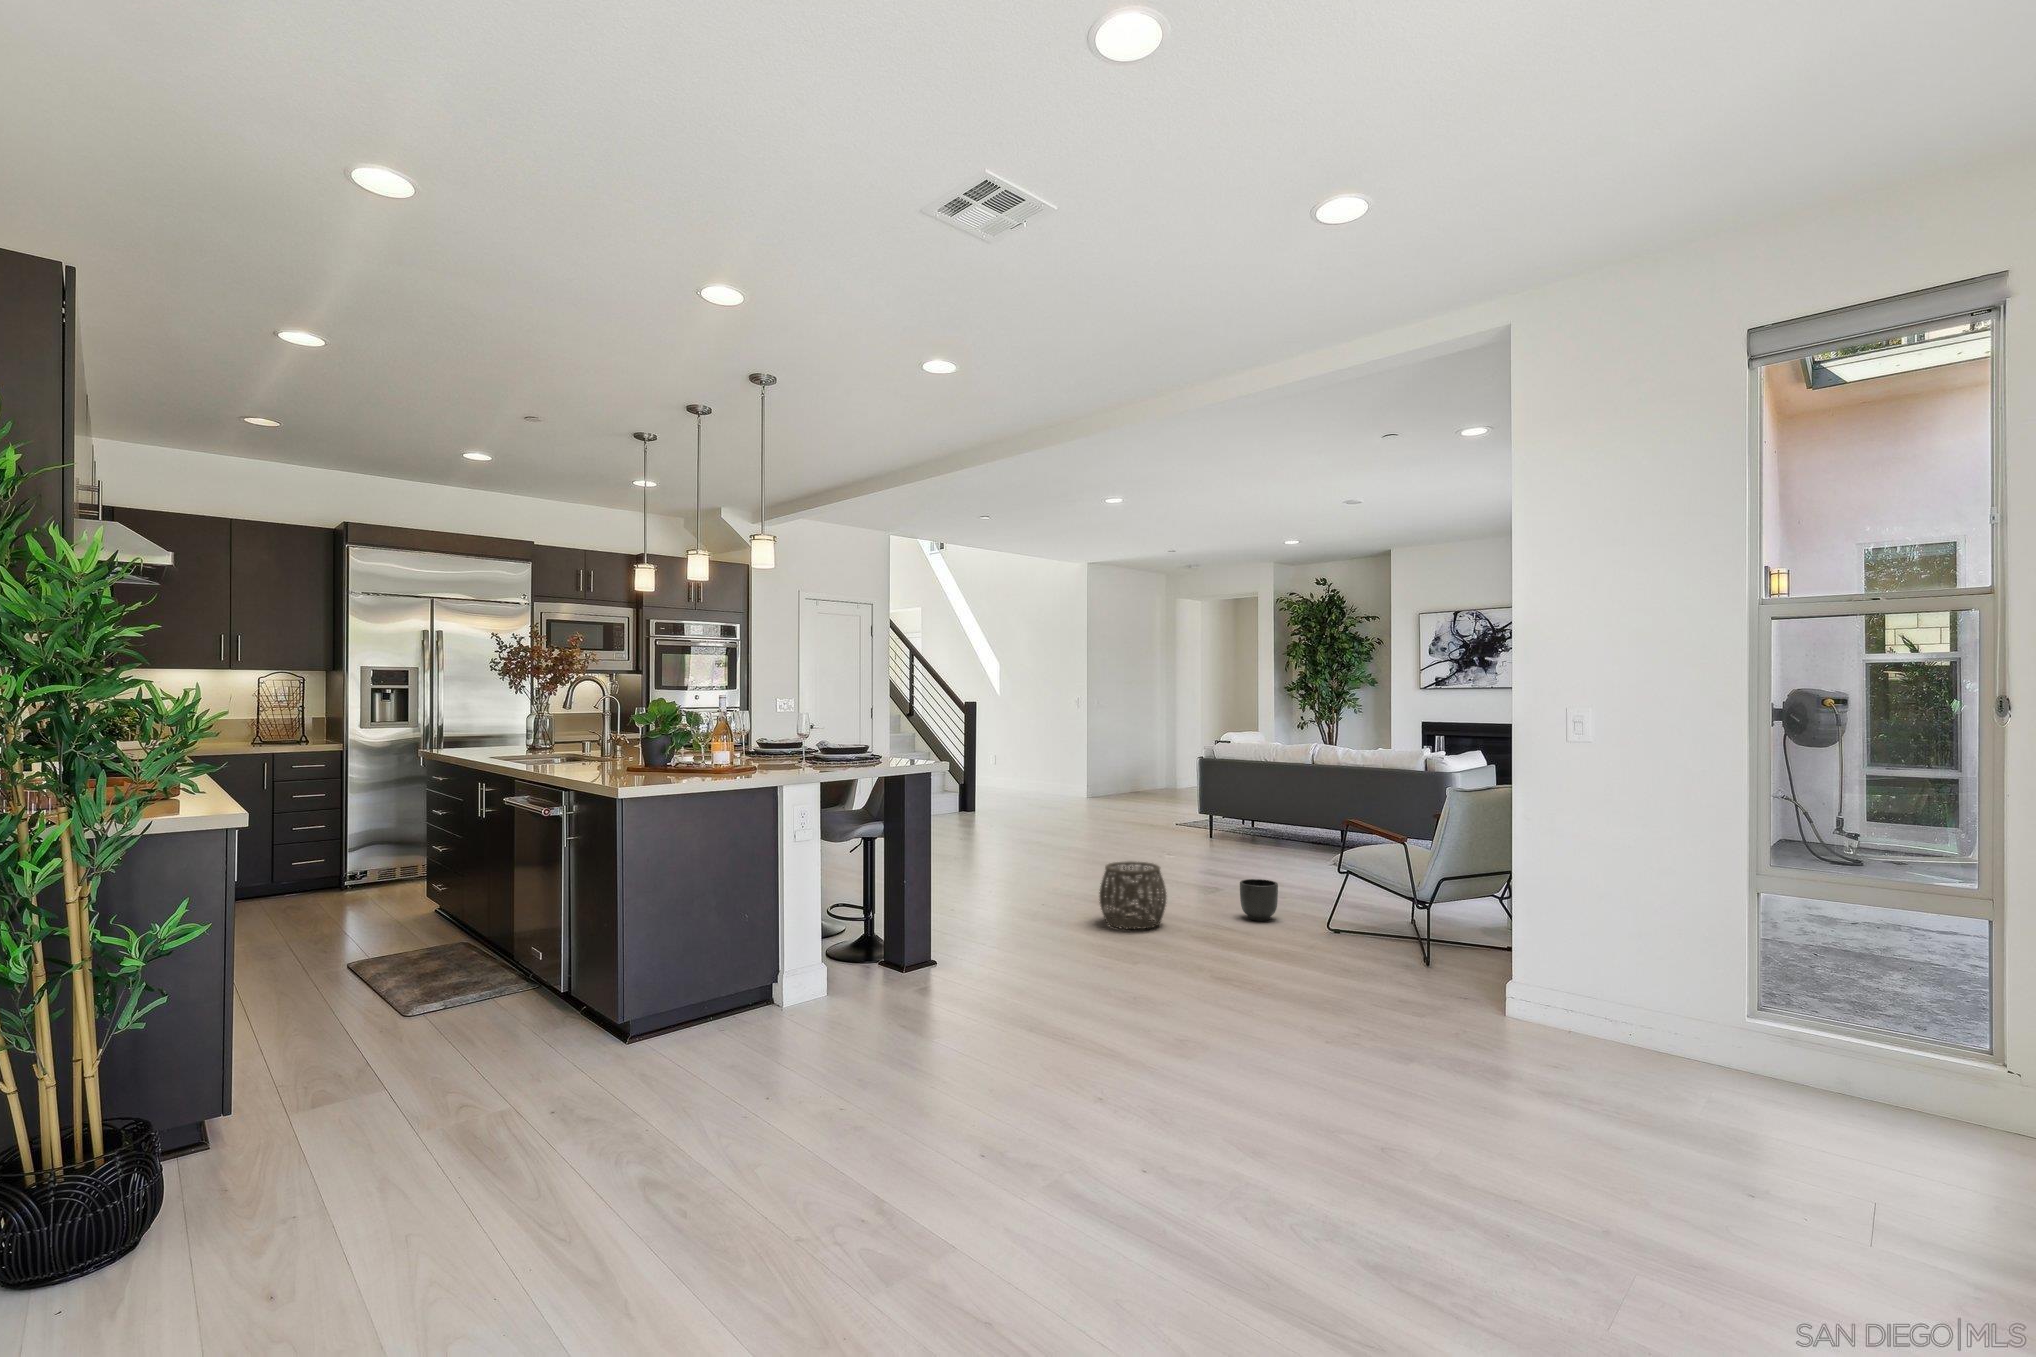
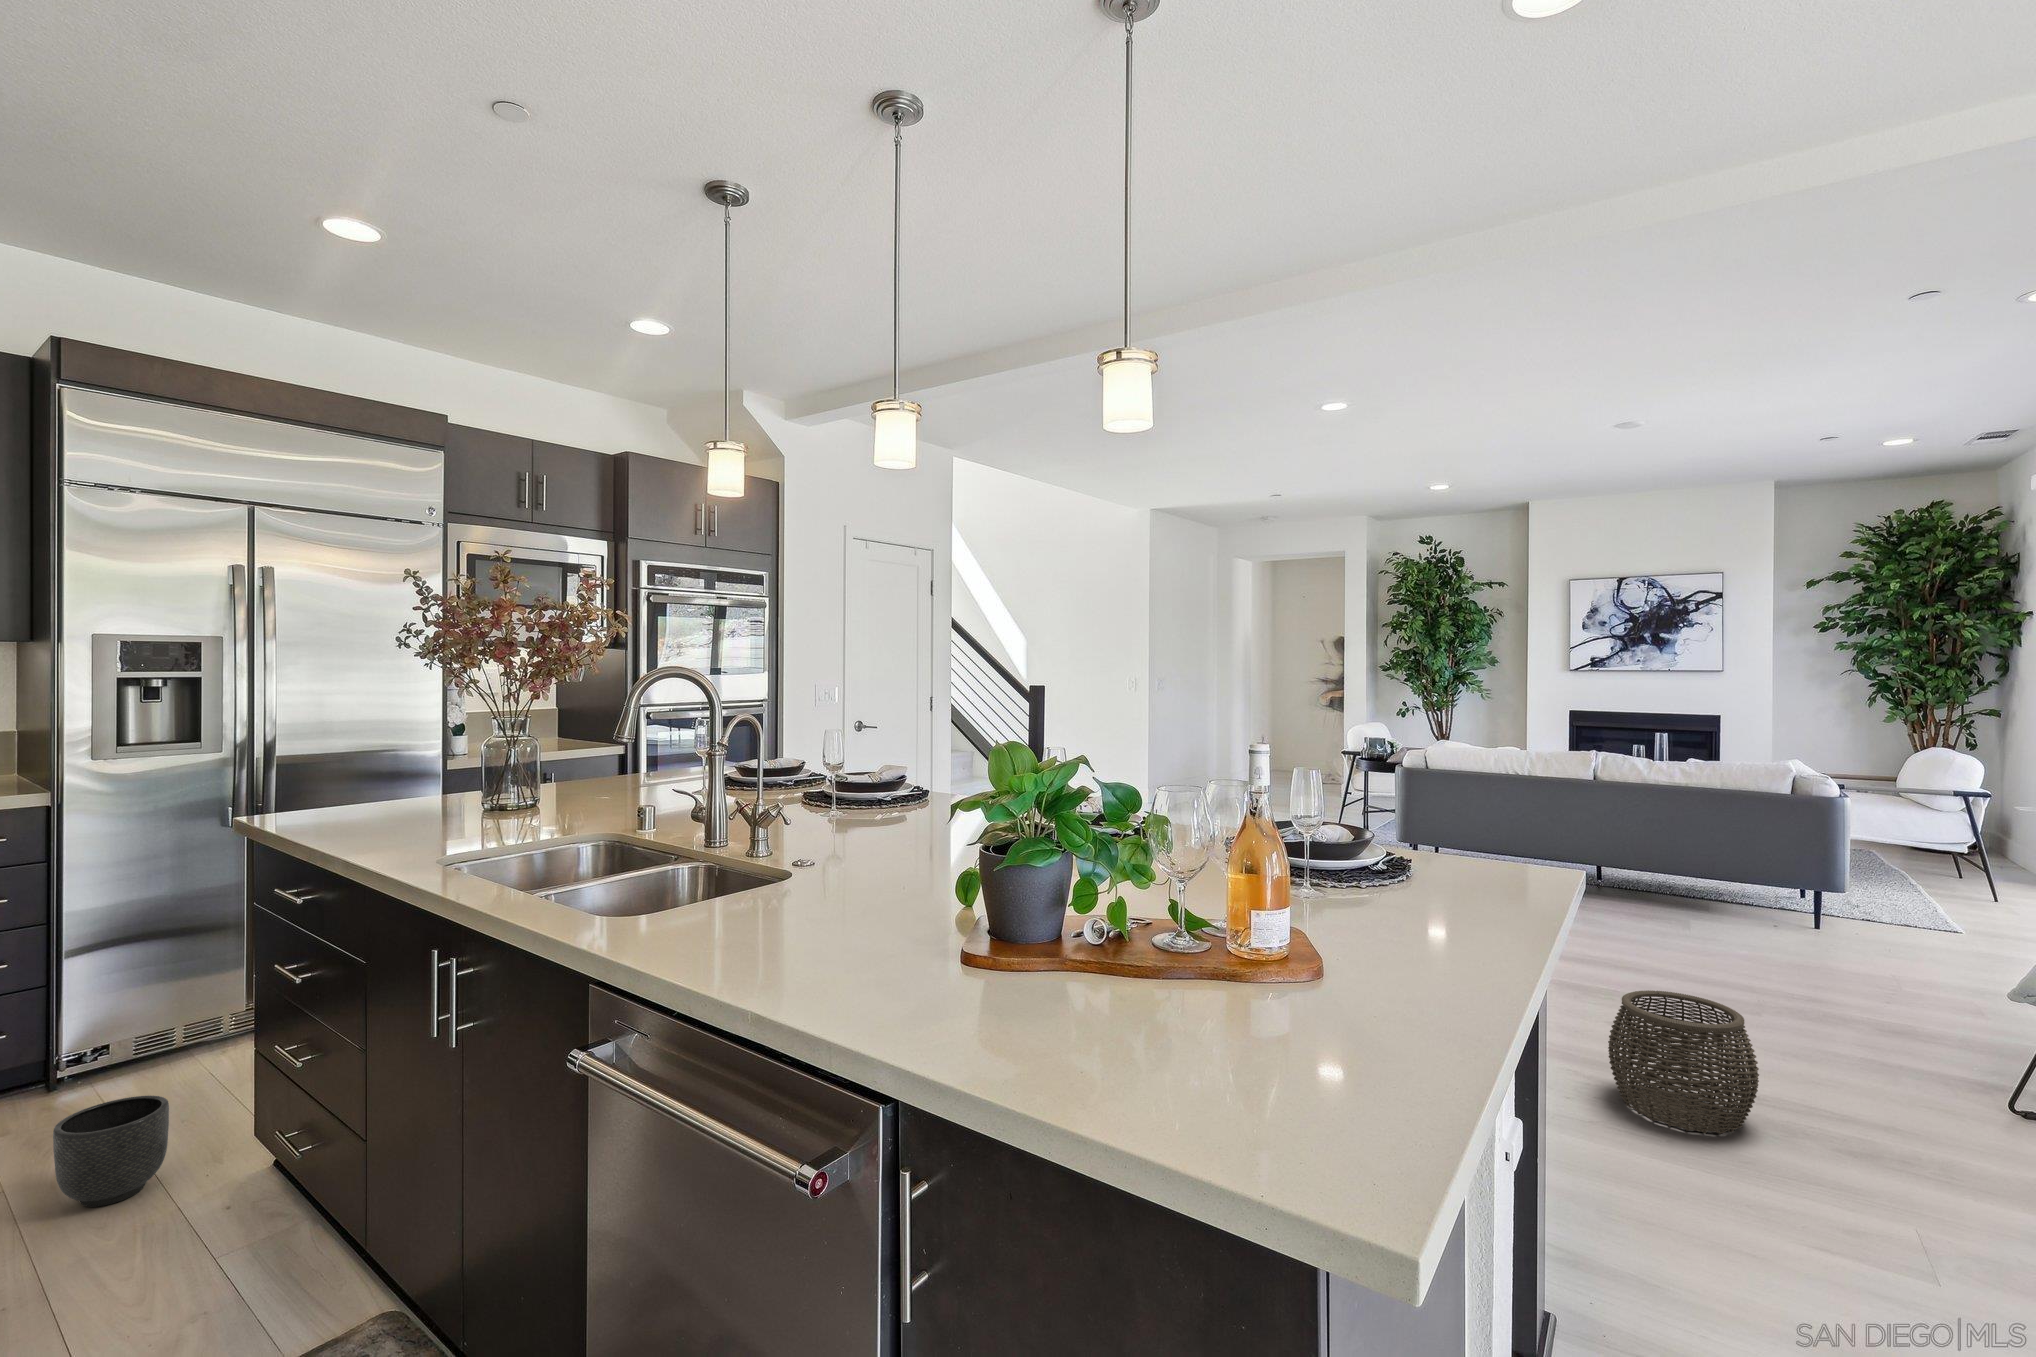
planter: present [1240,879,1278,921] -> present [53,1096,169,1207]

